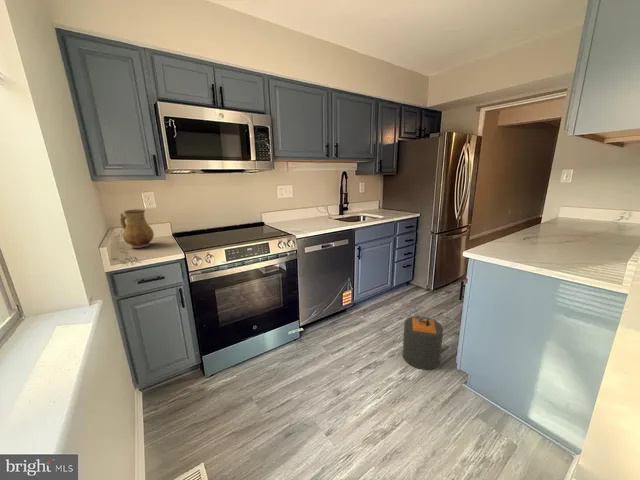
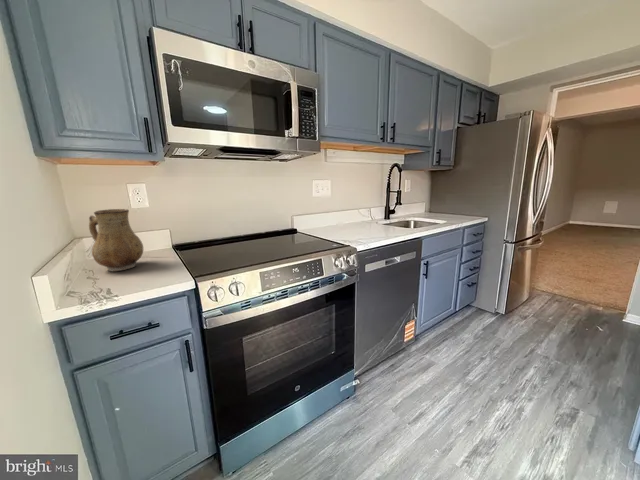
trash can: present [403,311,443,370] -> none [515,352,595,456]

